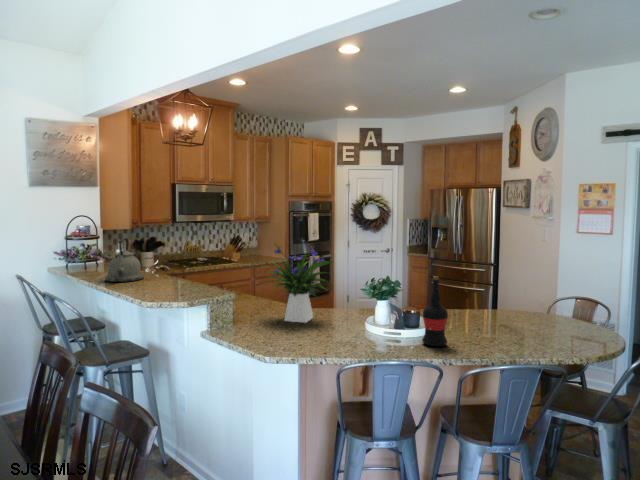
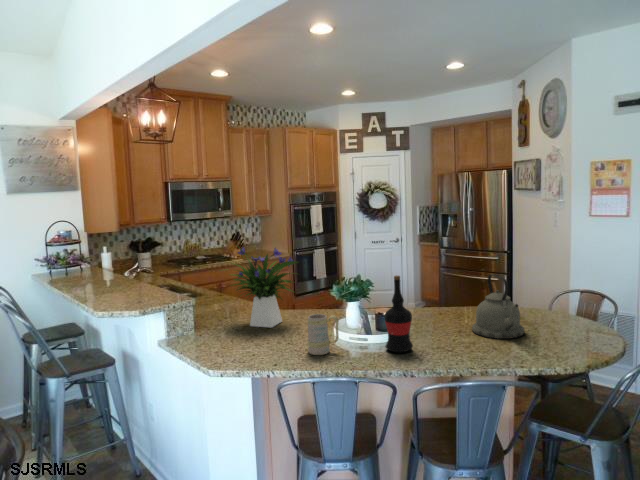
kettle: present [105,238,144,282] -> present [472,274,524,339]
mug: none [352,309,382,347] -> present [308,314,339,355]

